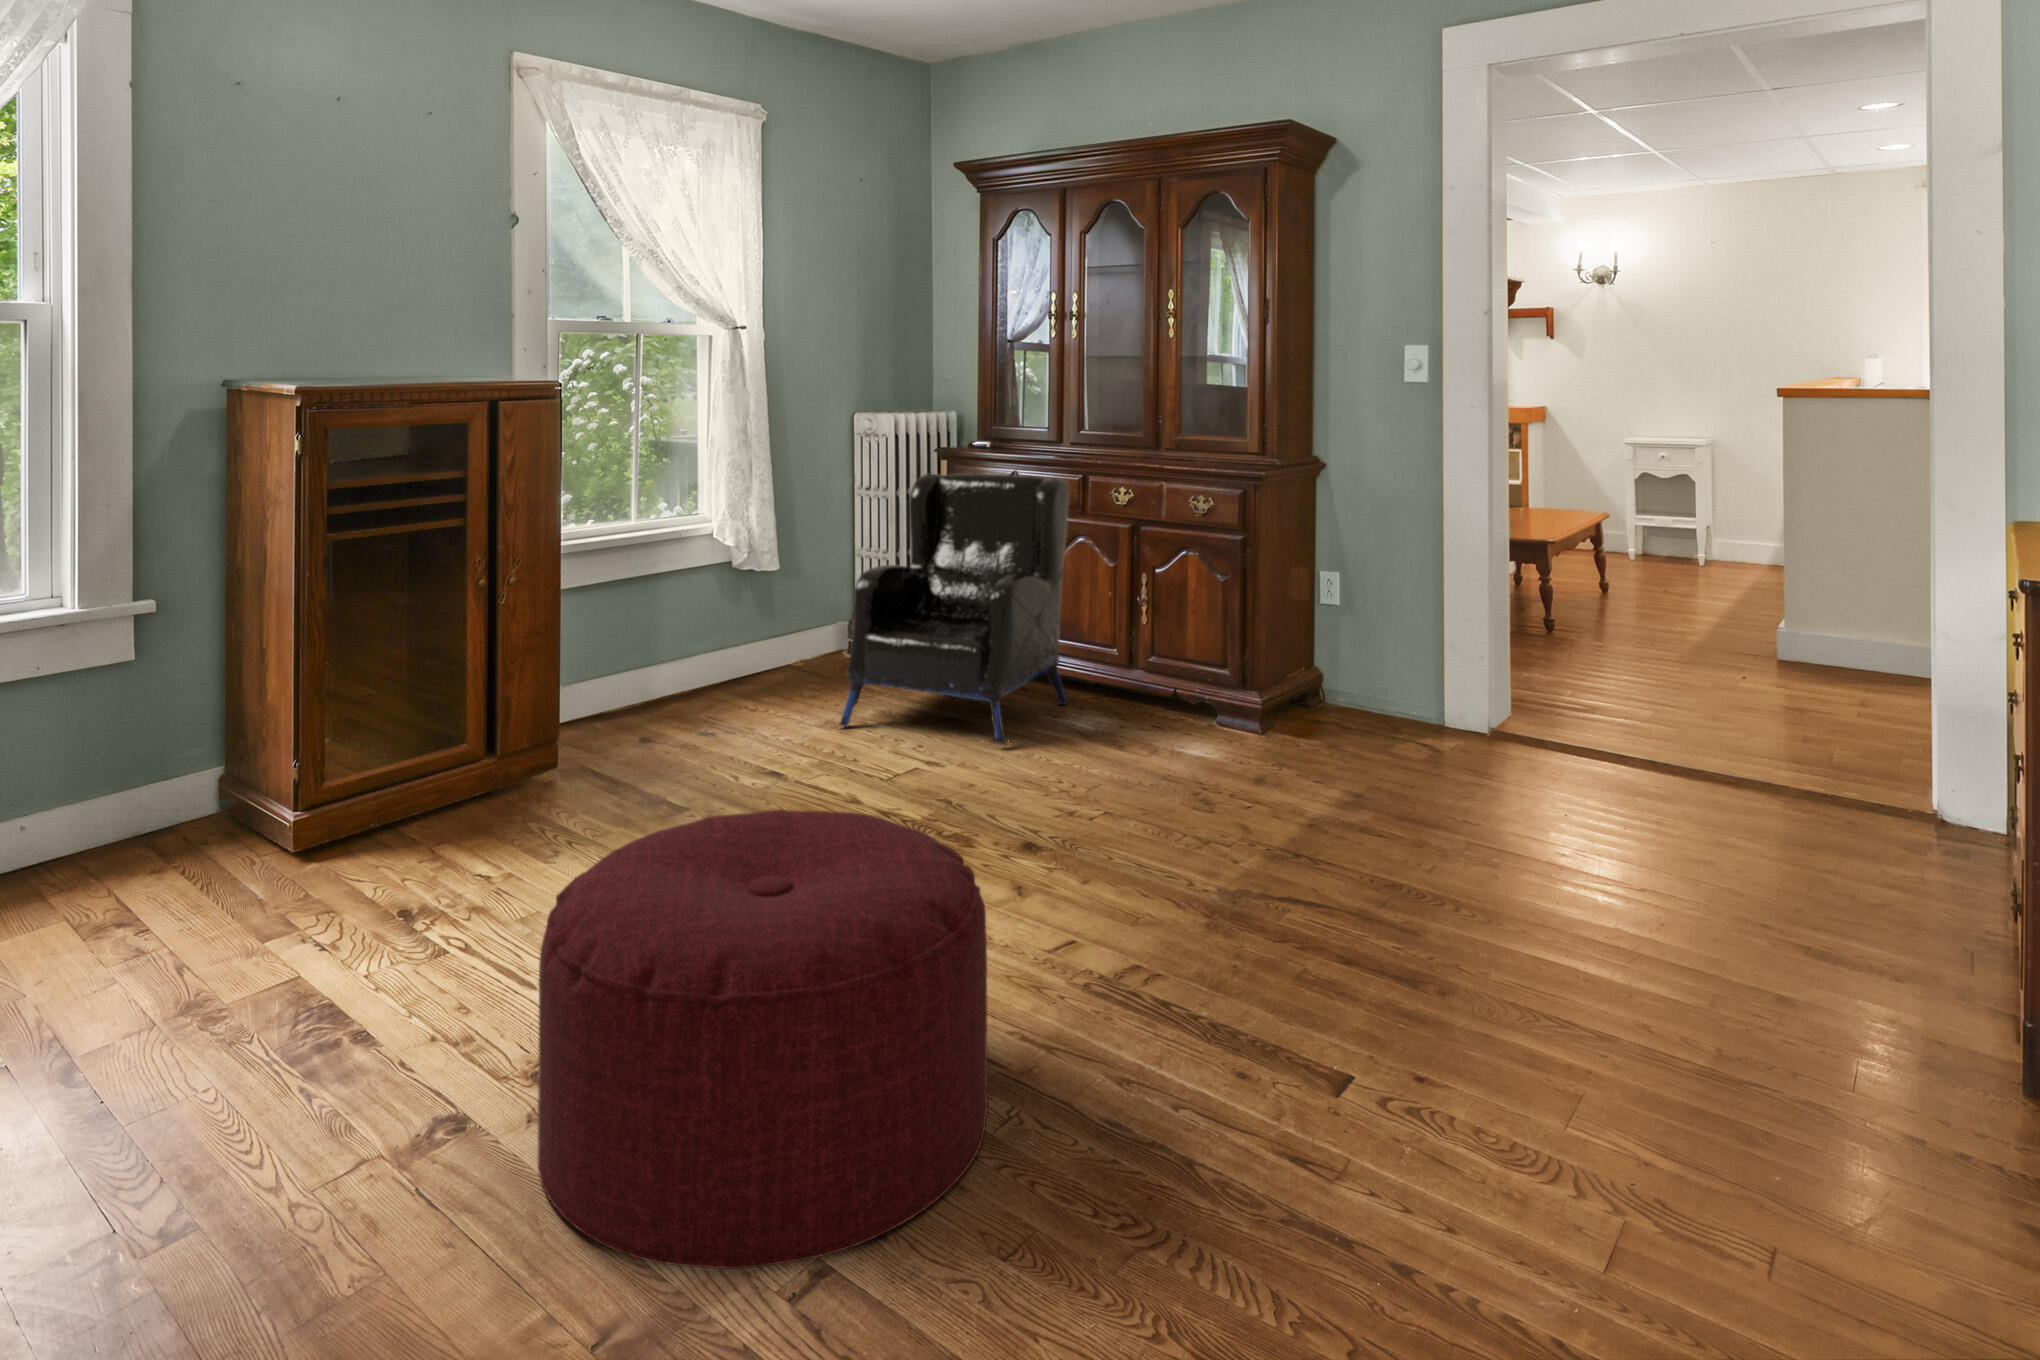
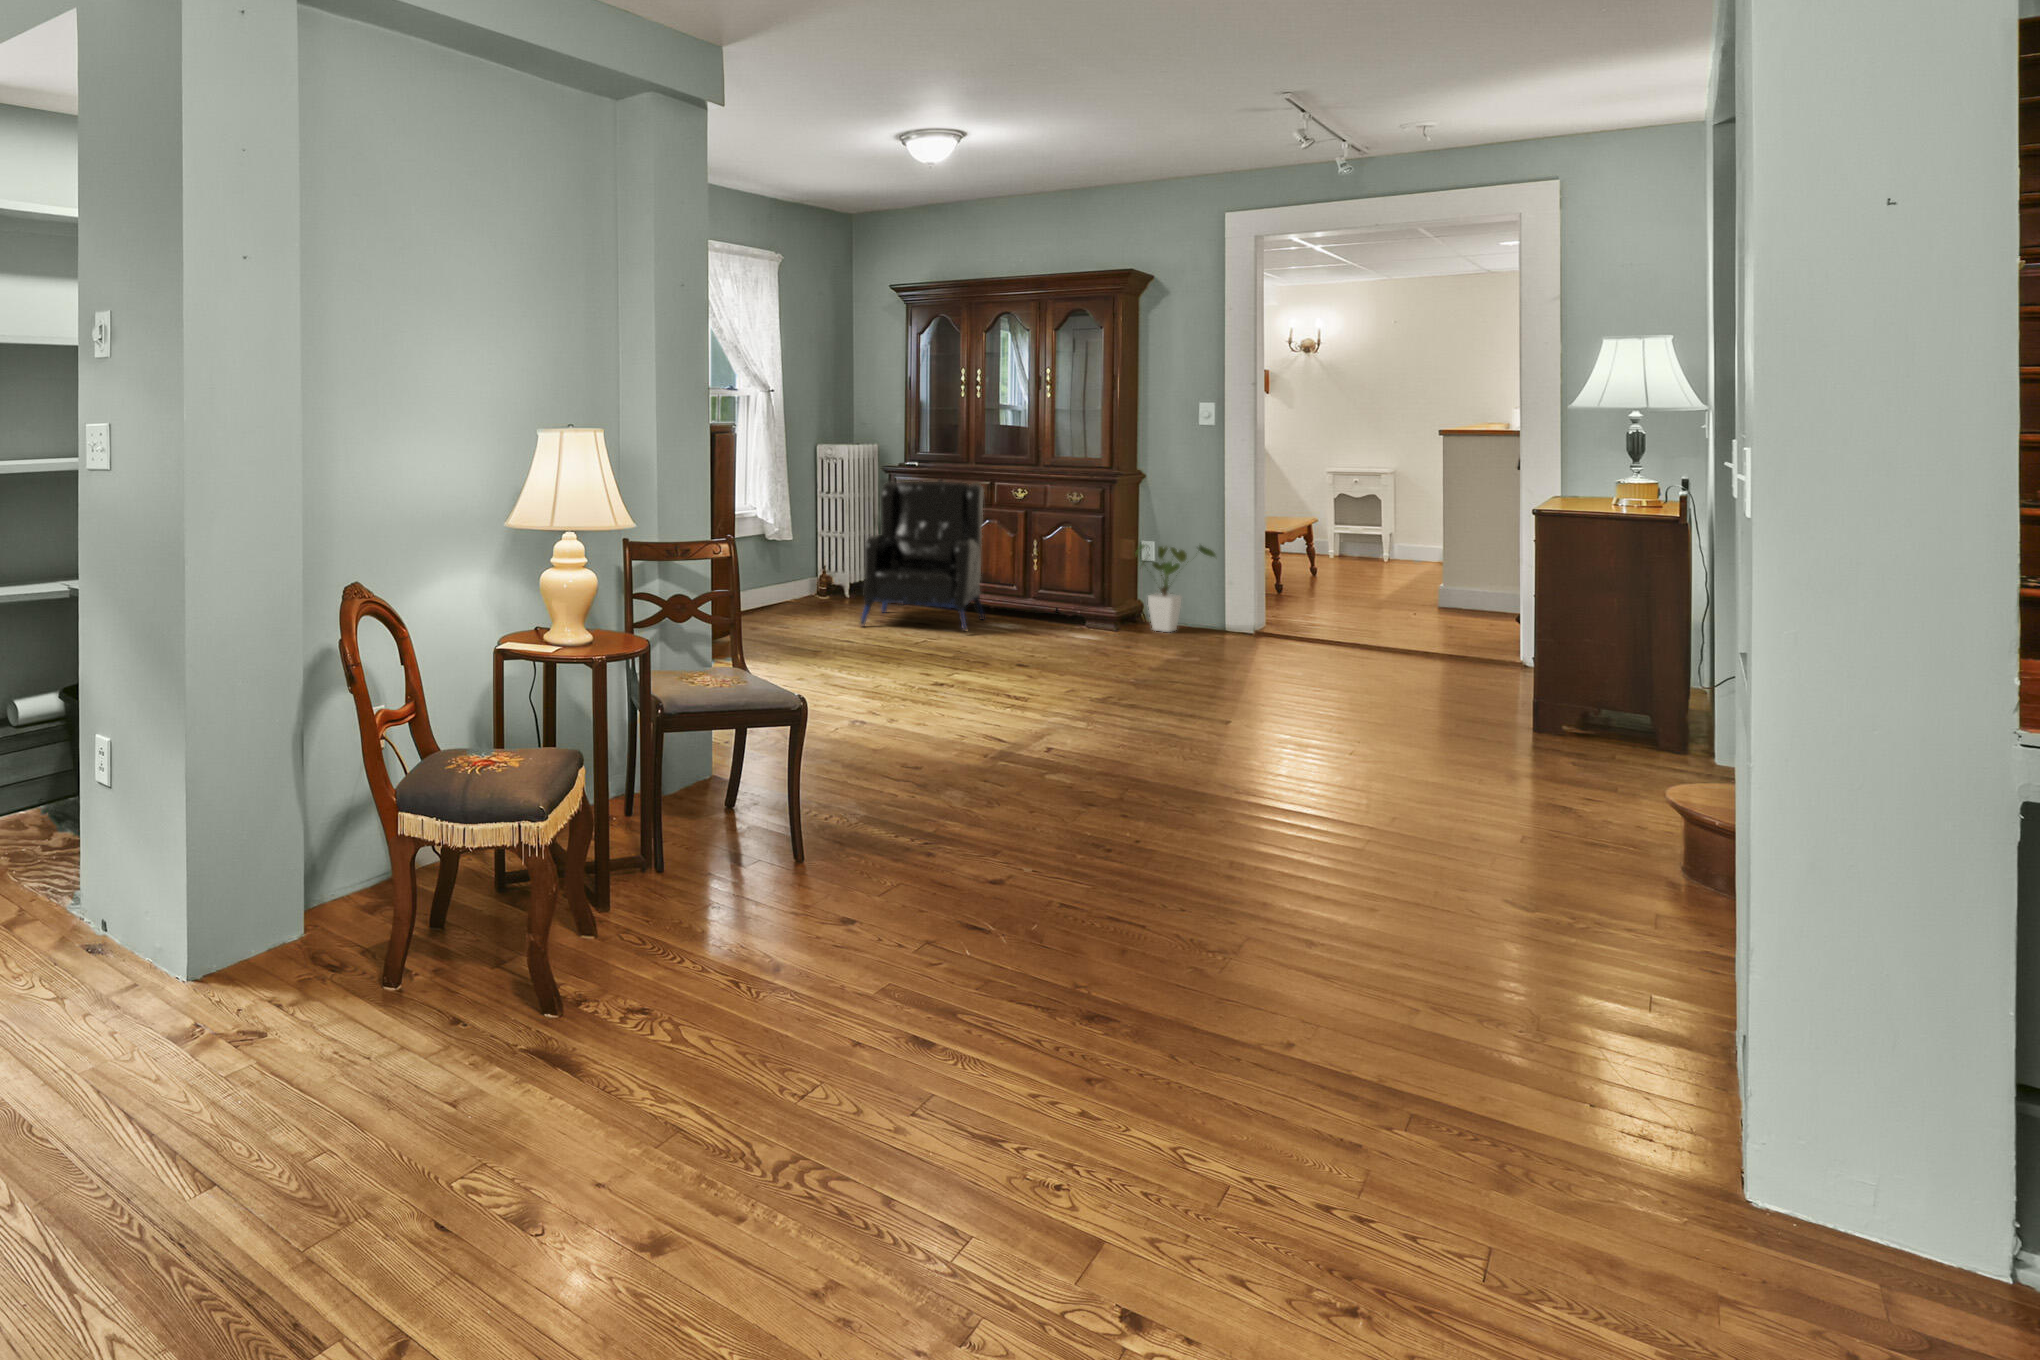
house plant: none [1290,581,1428,735] -> present [1136,545,1215,632]
ottoman: present [537,810,988,1269] -> none [899,611,1088,744]

